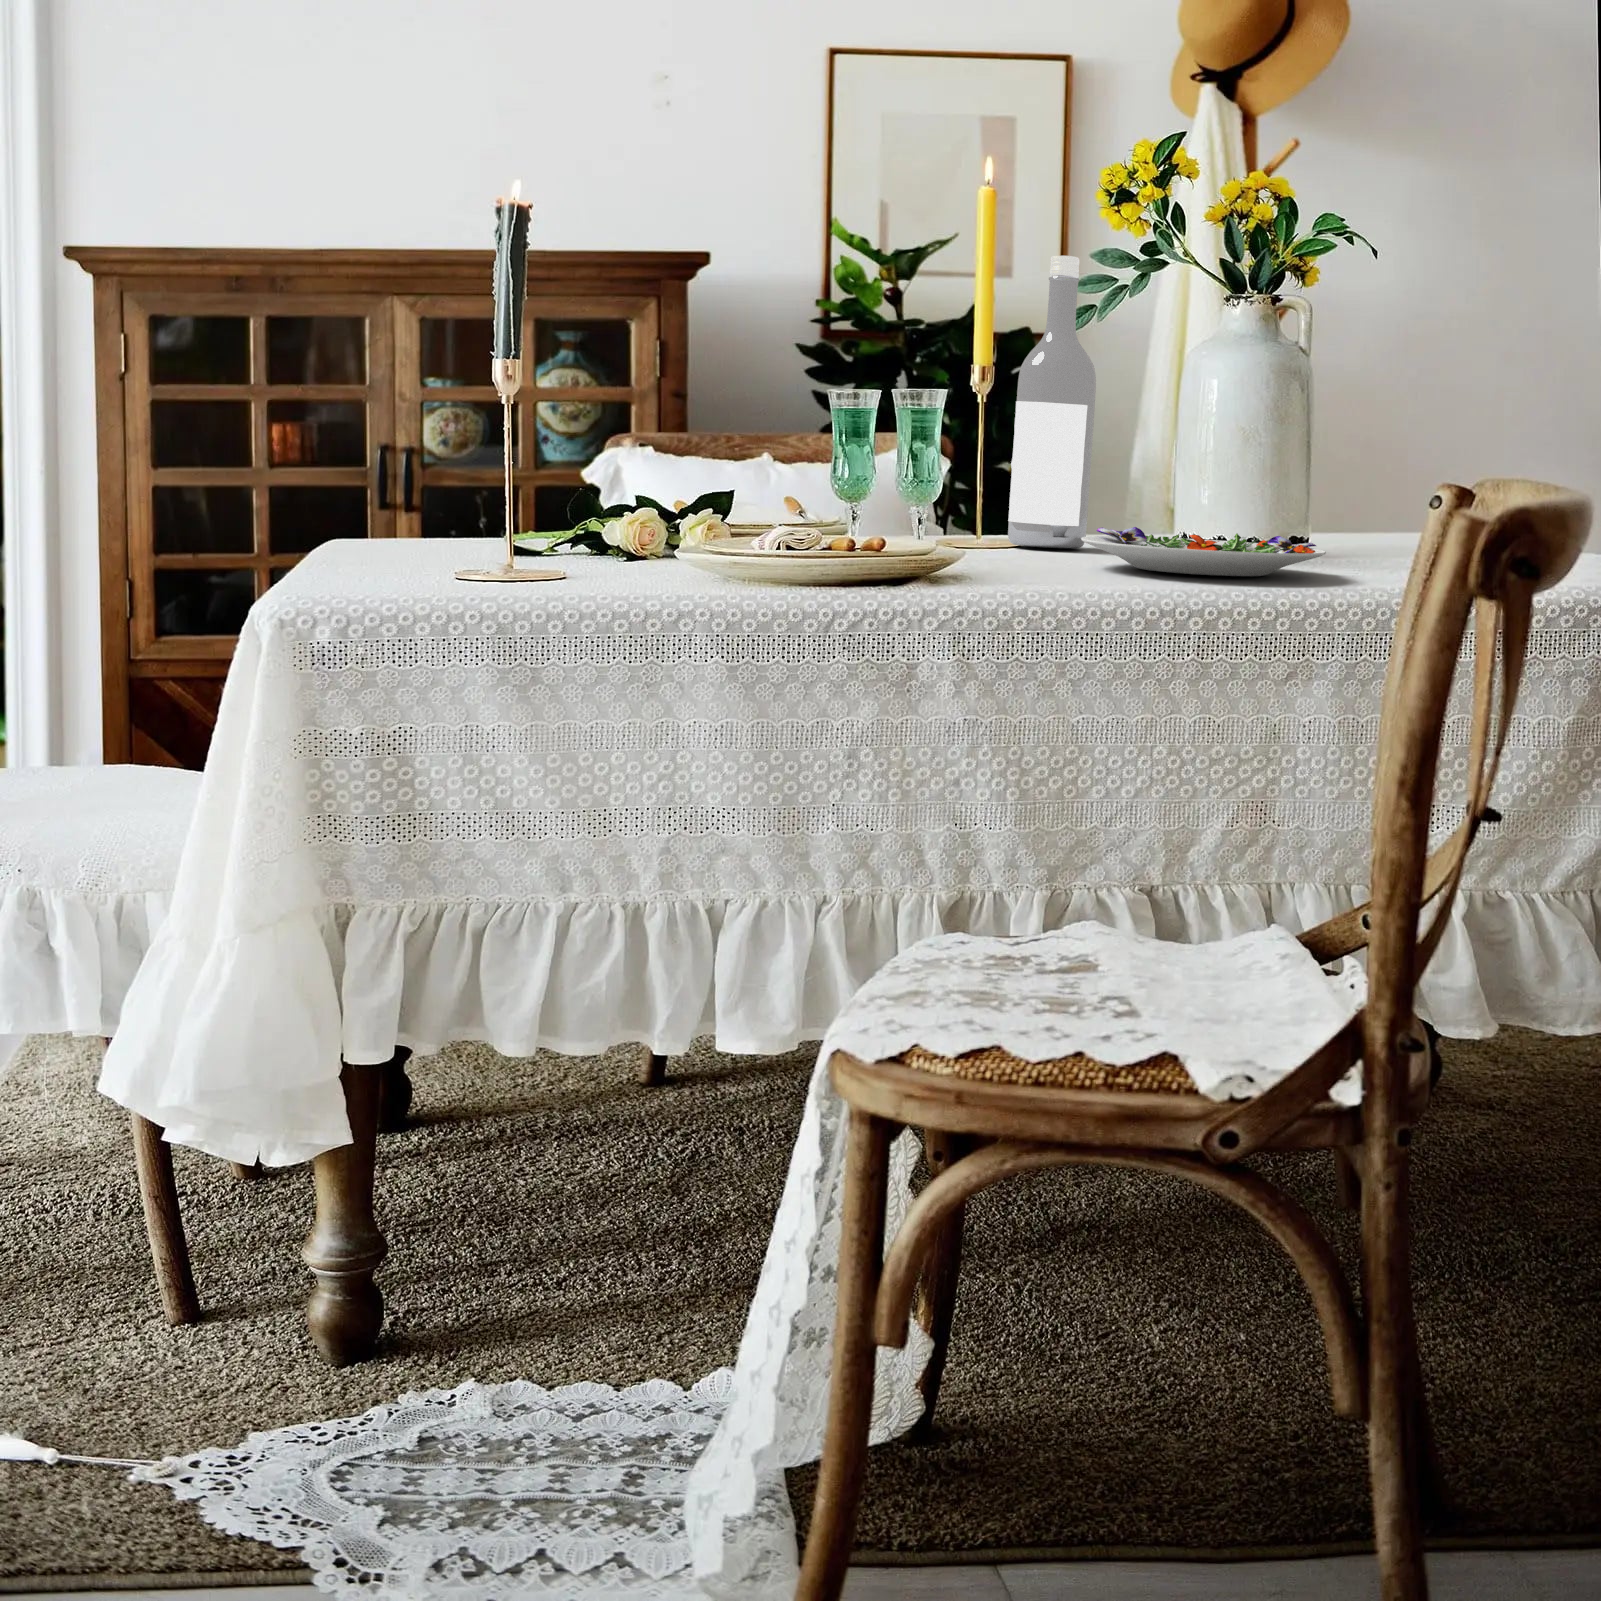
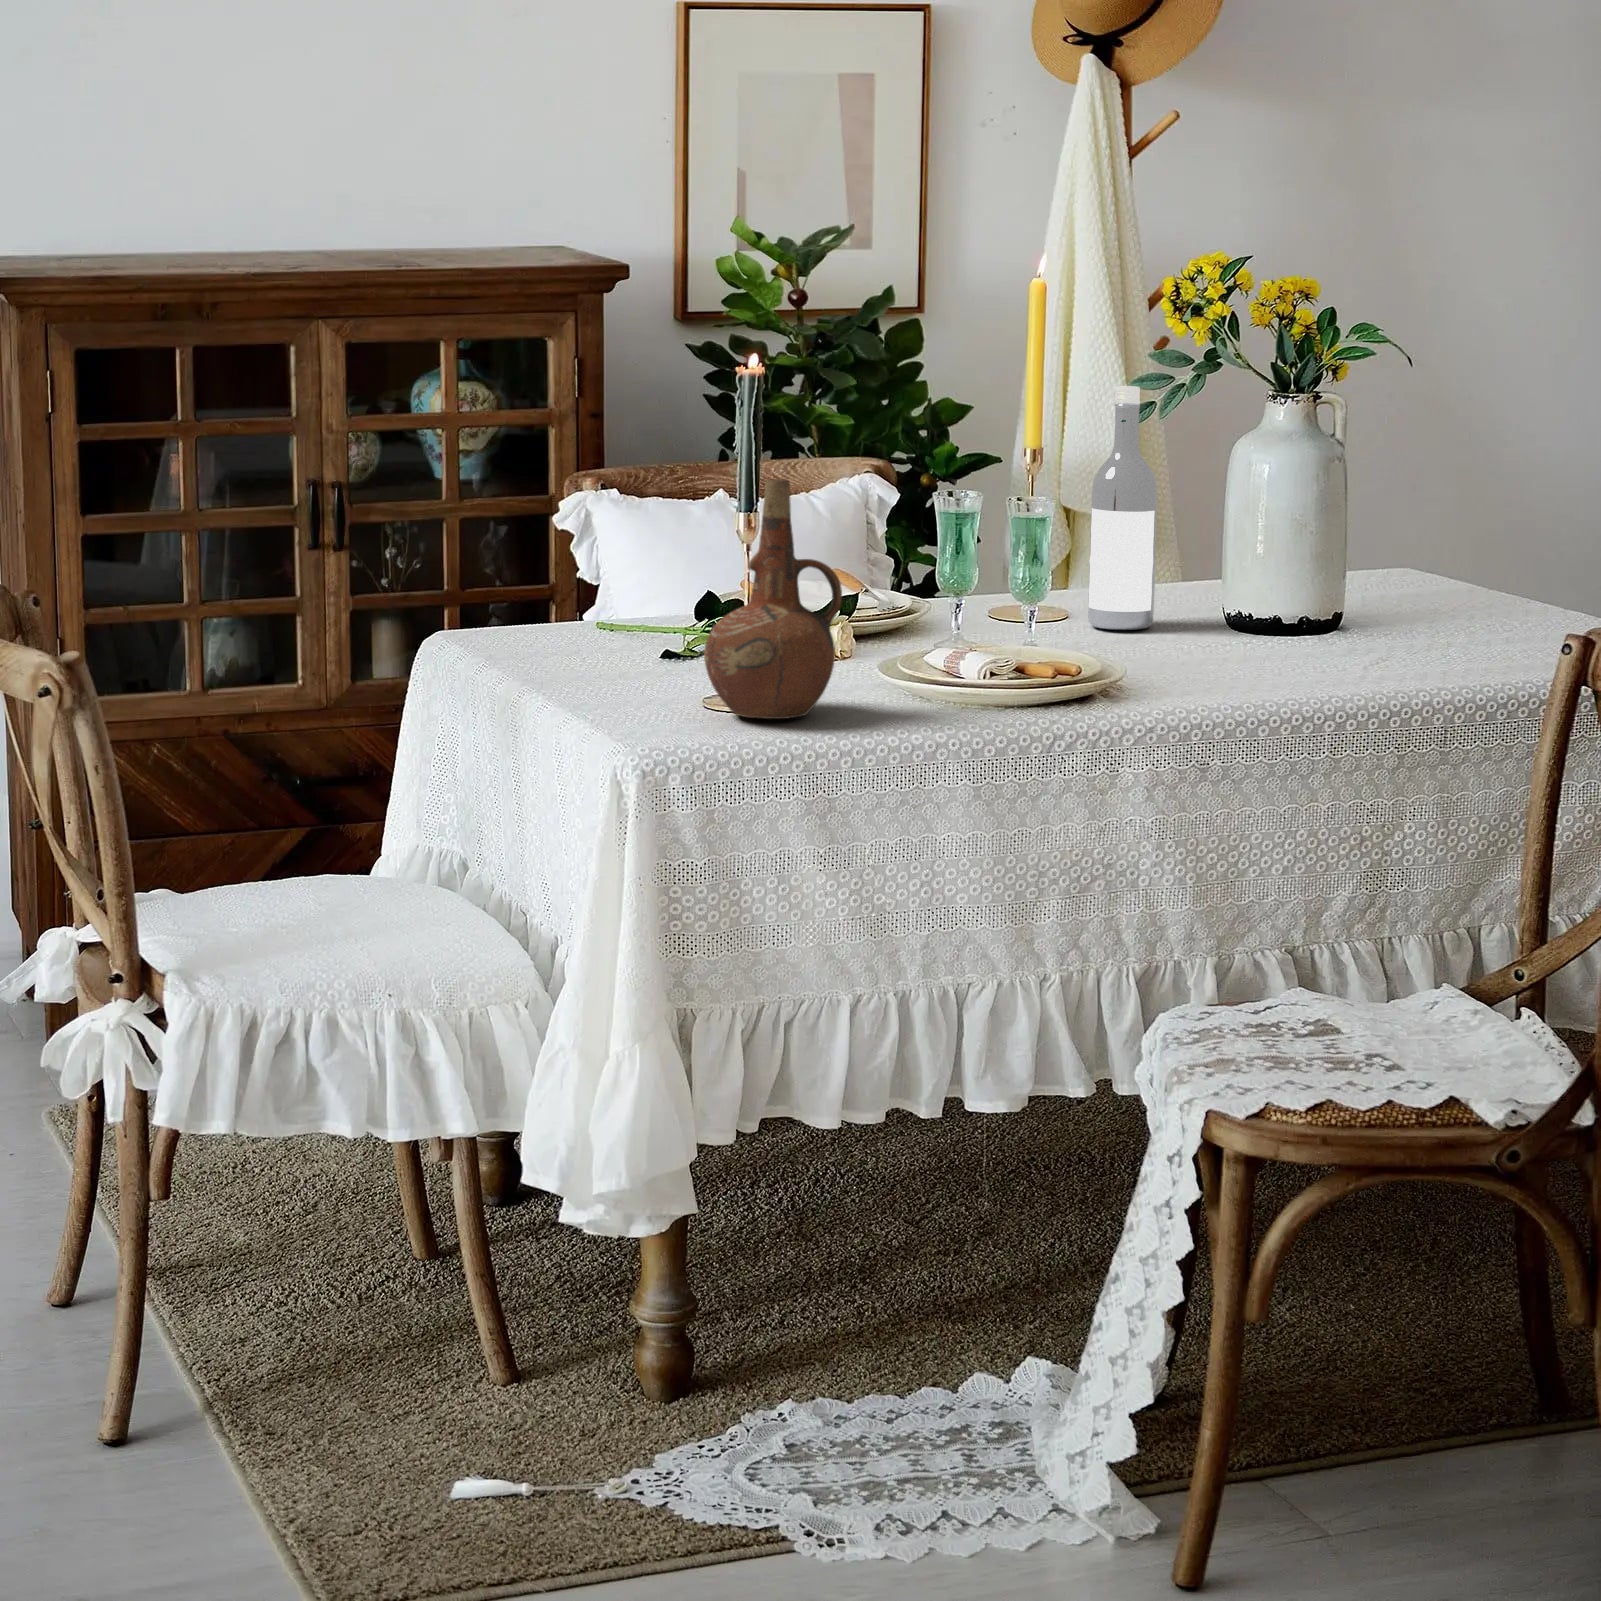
ceramic pitcher: none [414,270,585,561] -> present [704,479,842,719]
salad plate: present [1081,527,1326,576] -> none [1189,617,1387,668]

